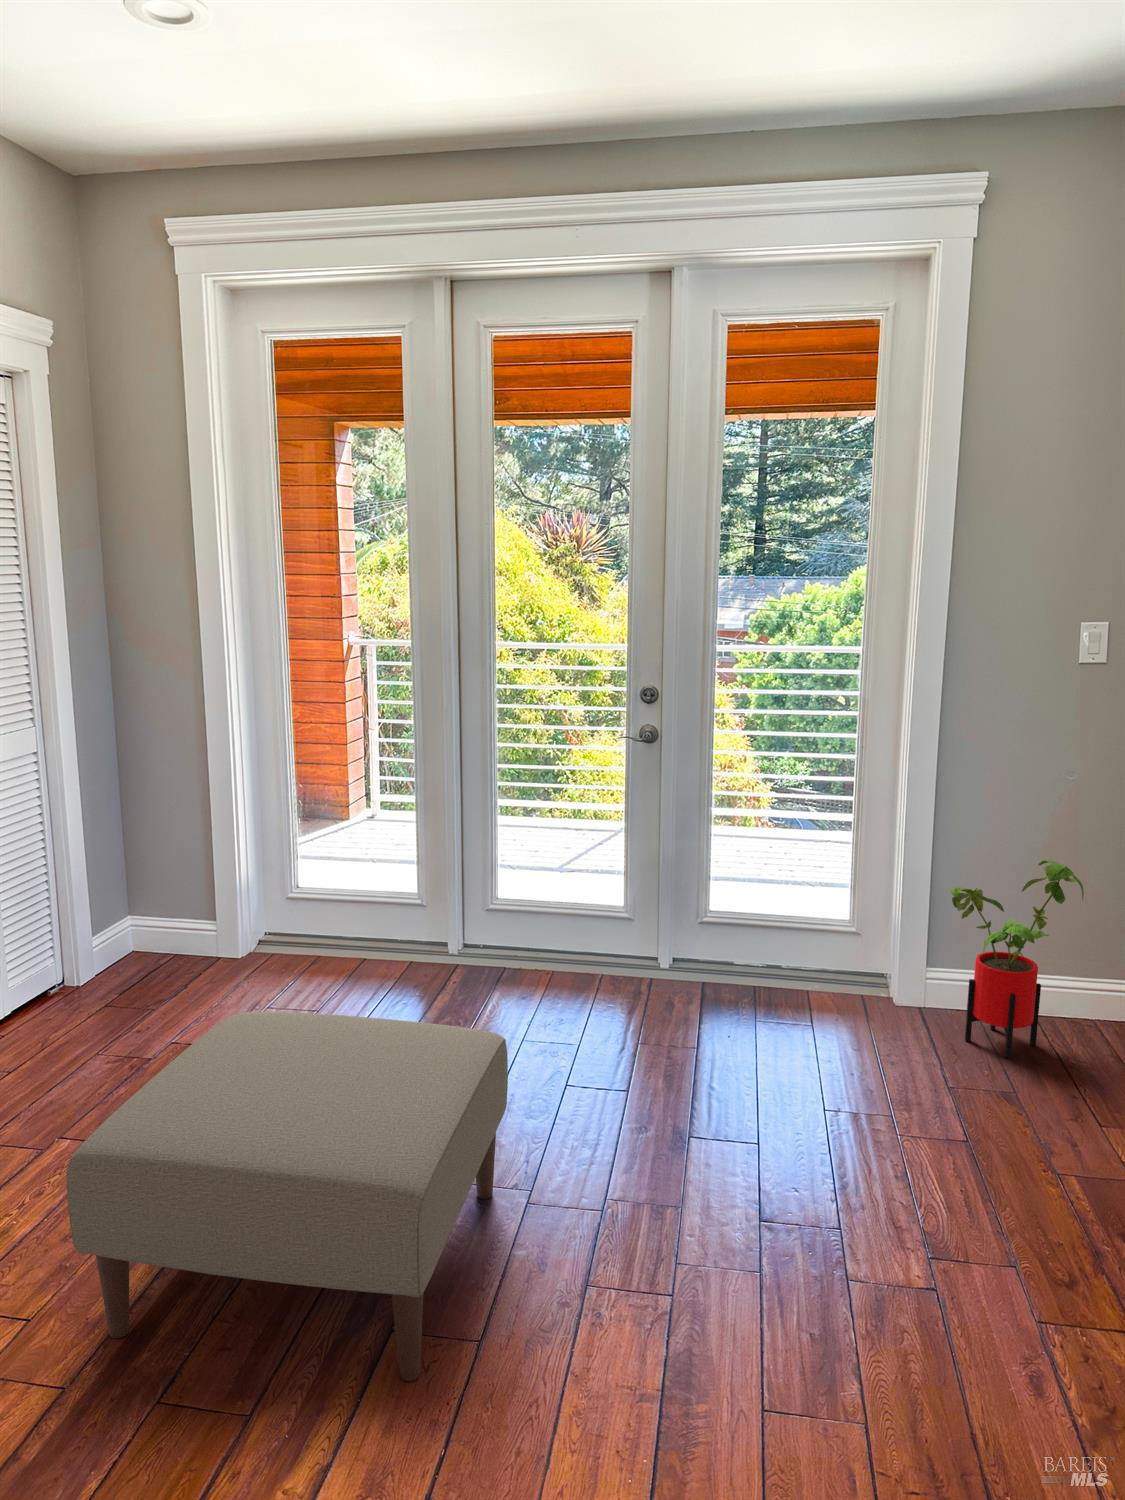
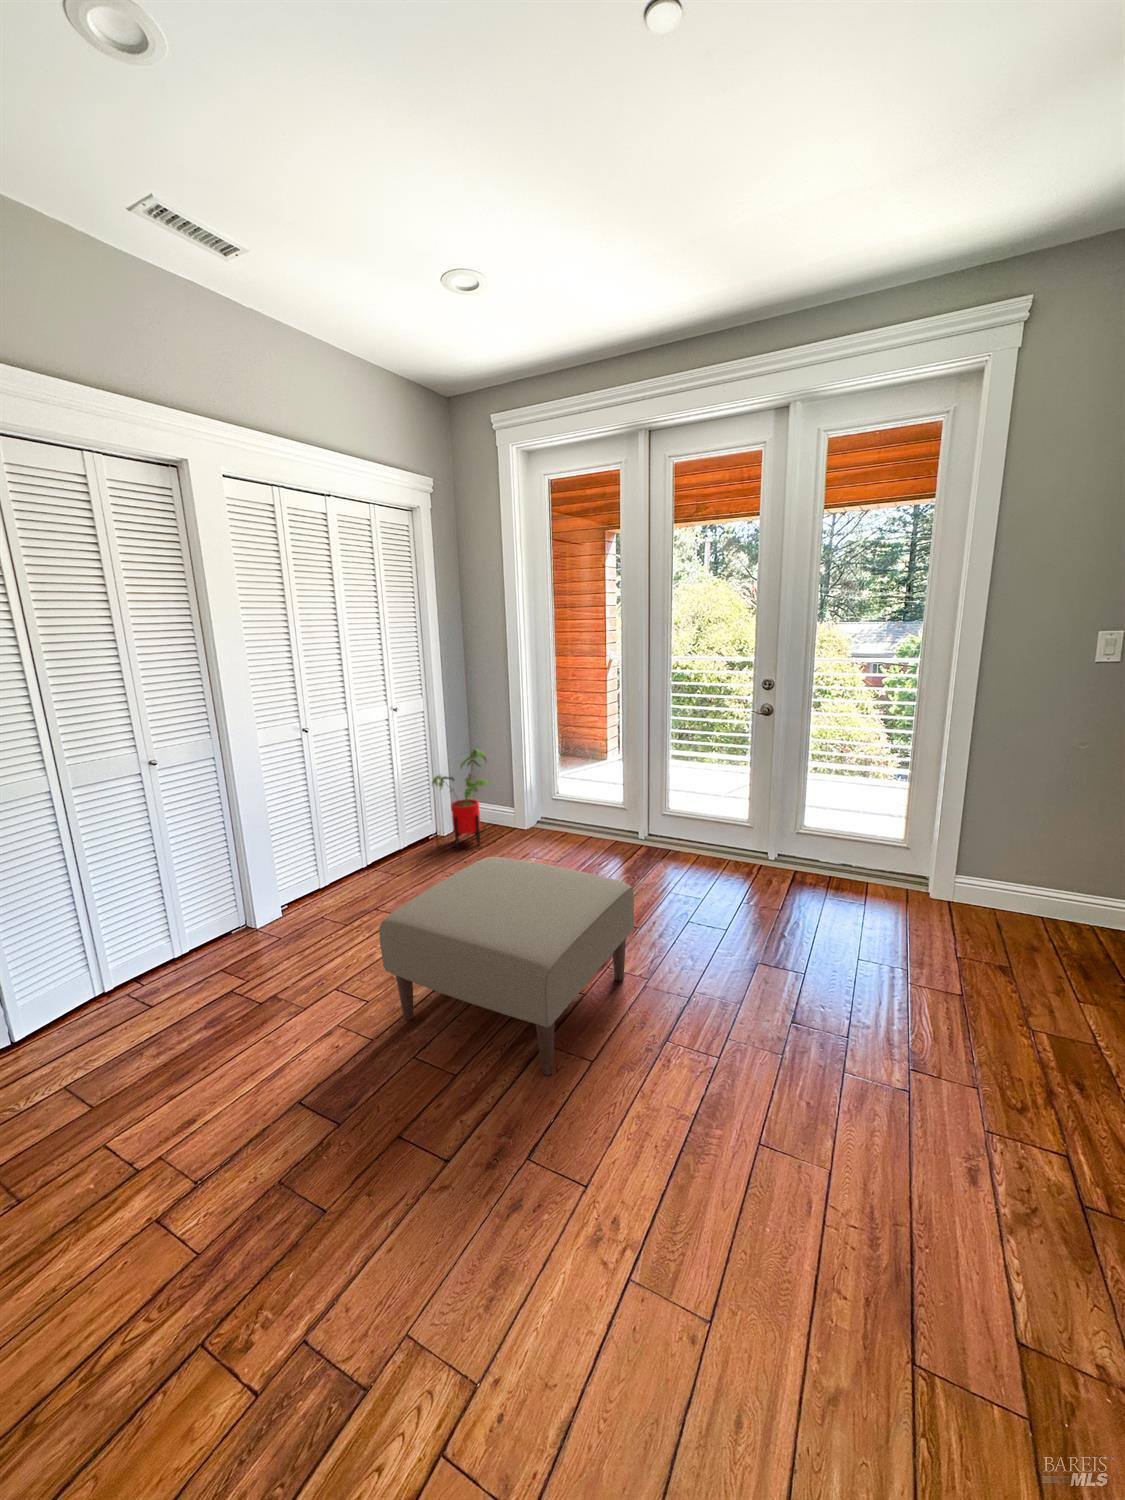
house plant: present [950,860,1084,1058] -> present [432,749,489,847]

